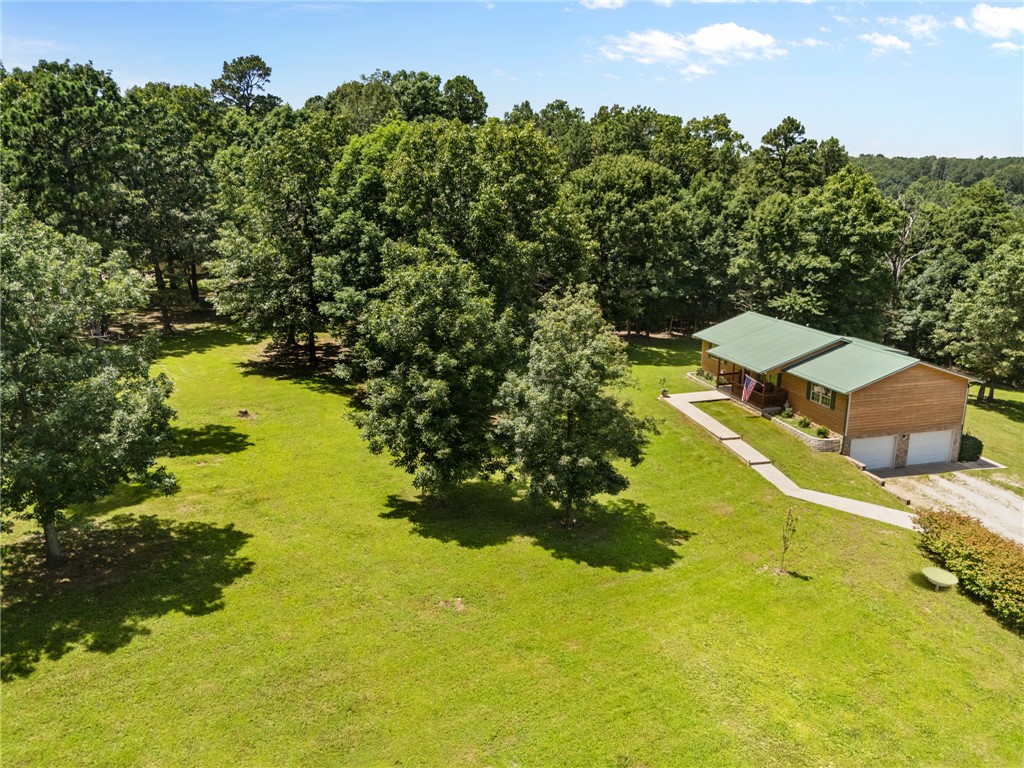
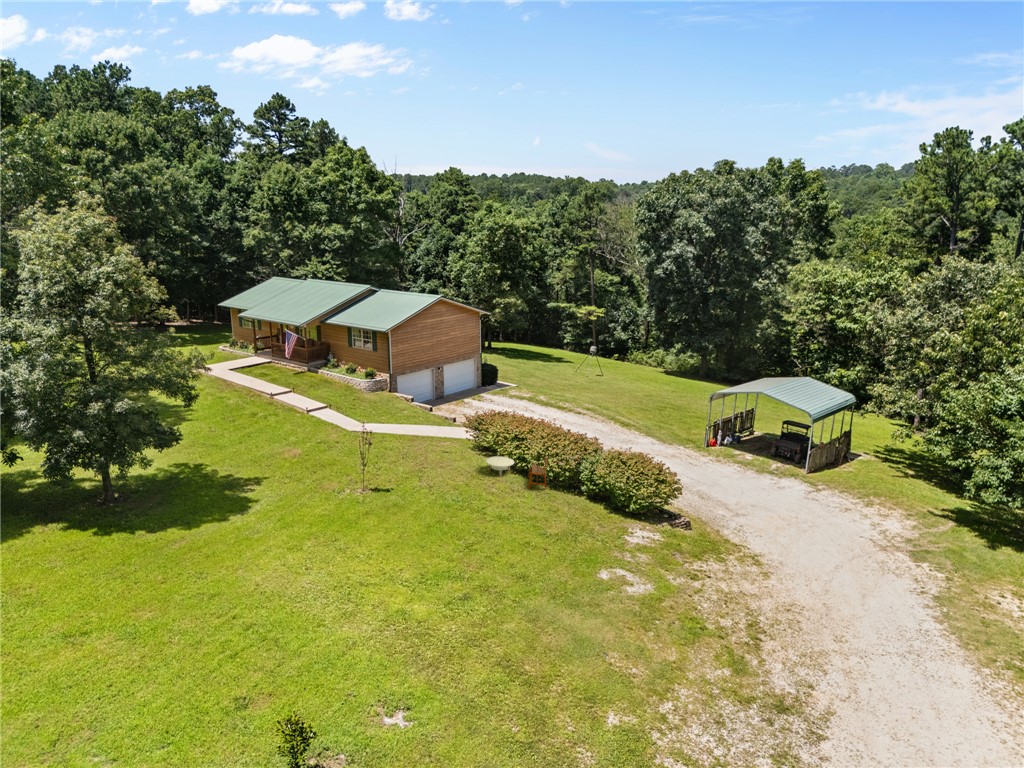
bench: none [966,586,1001,626] -> present [529,456,547,489]

